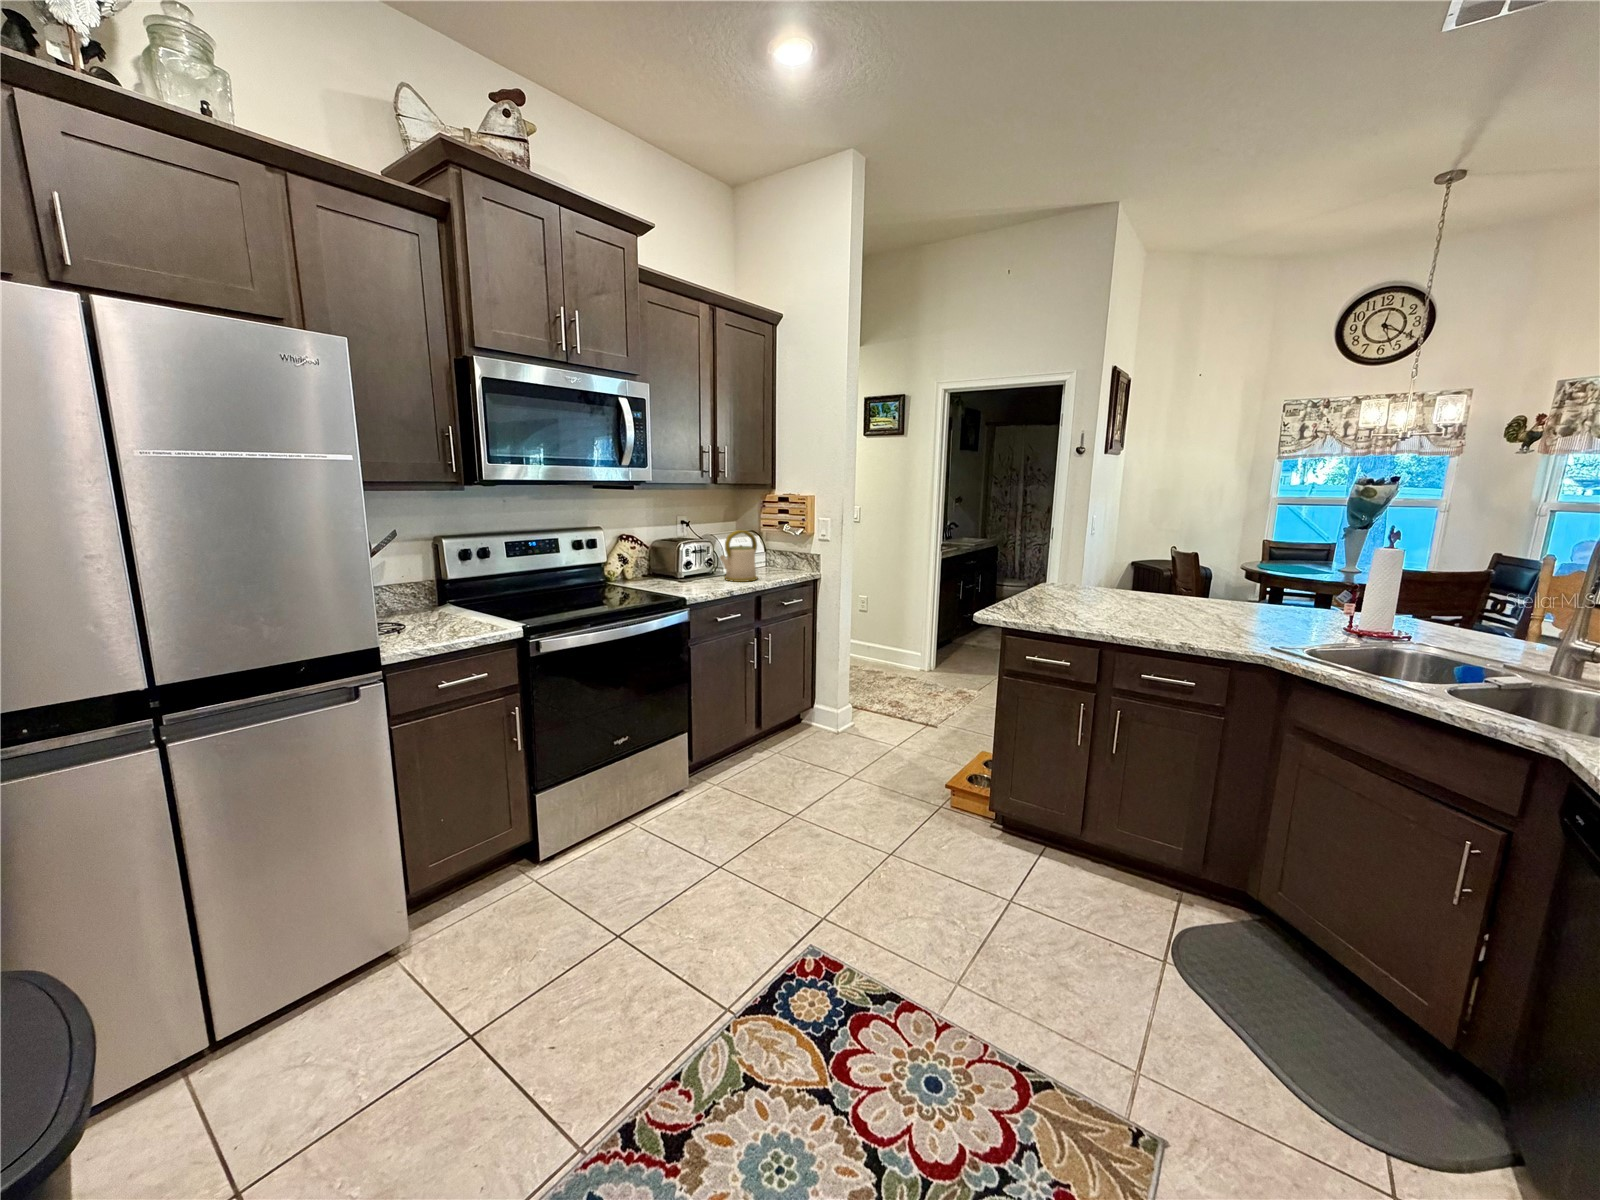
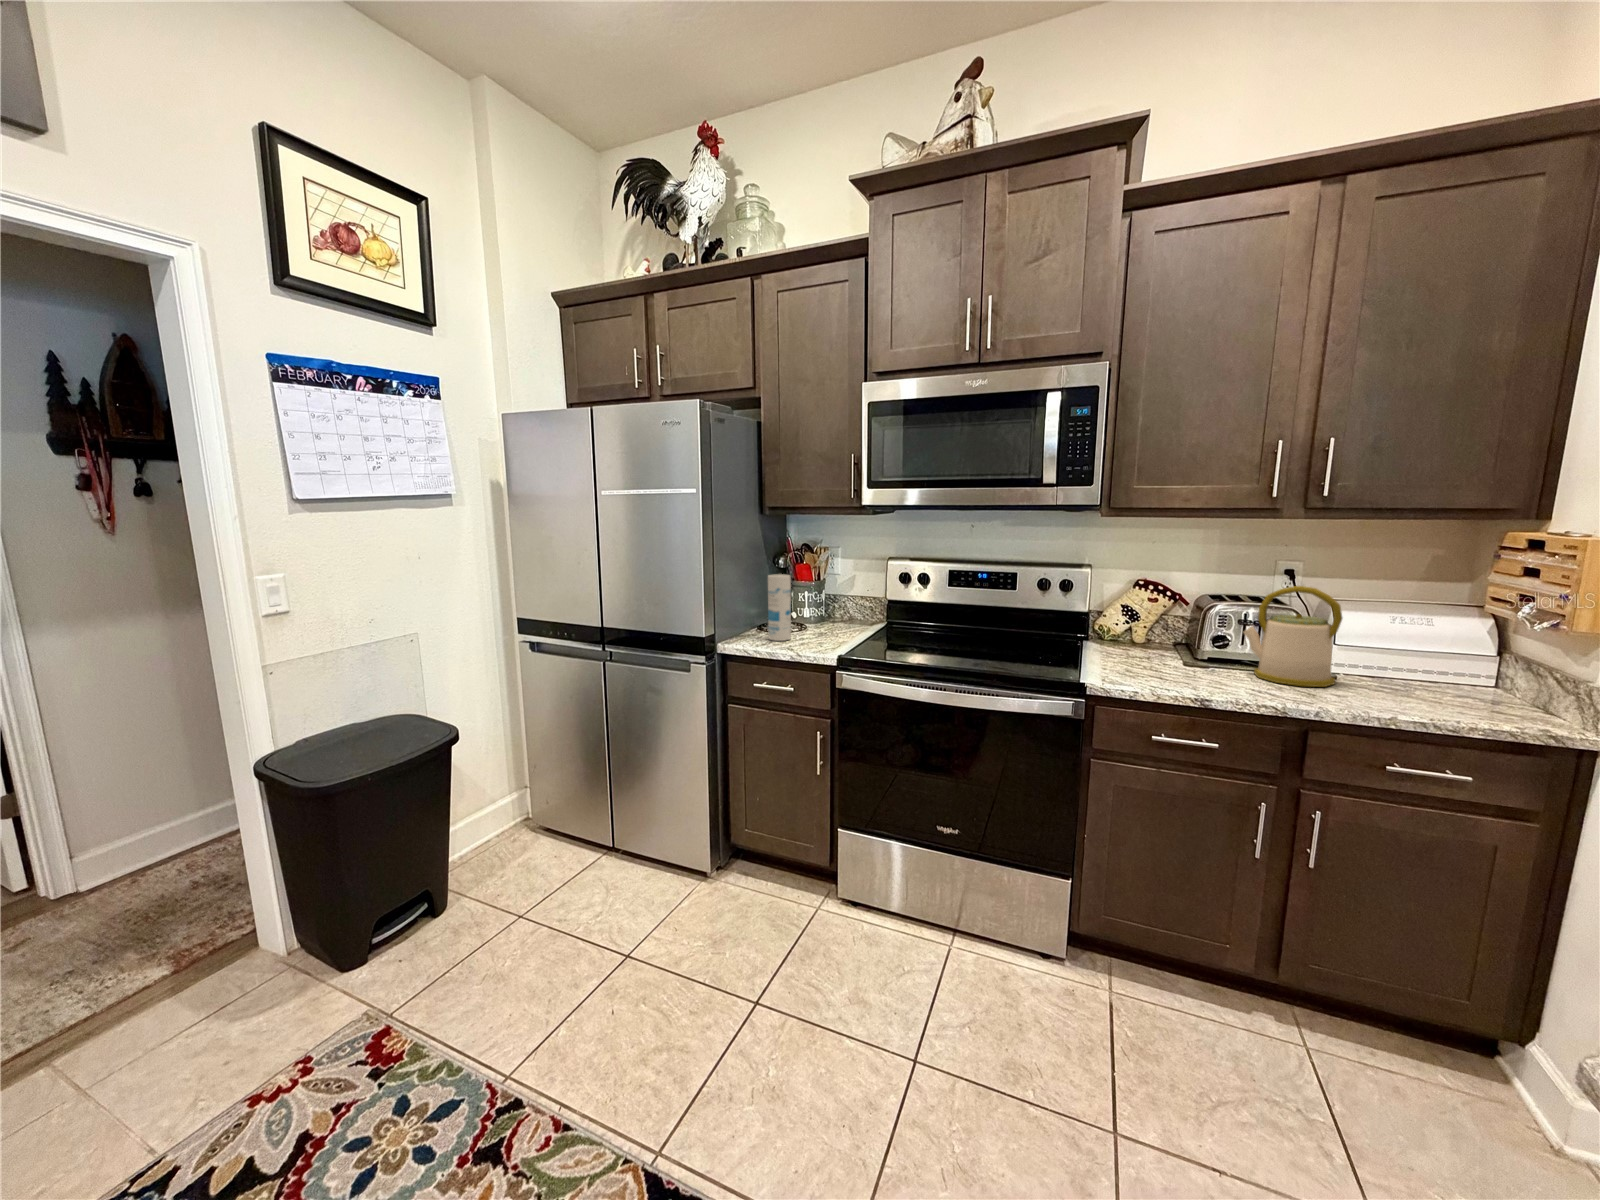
canister: none [409,561,447,639] -> present [768,574,791,641]

